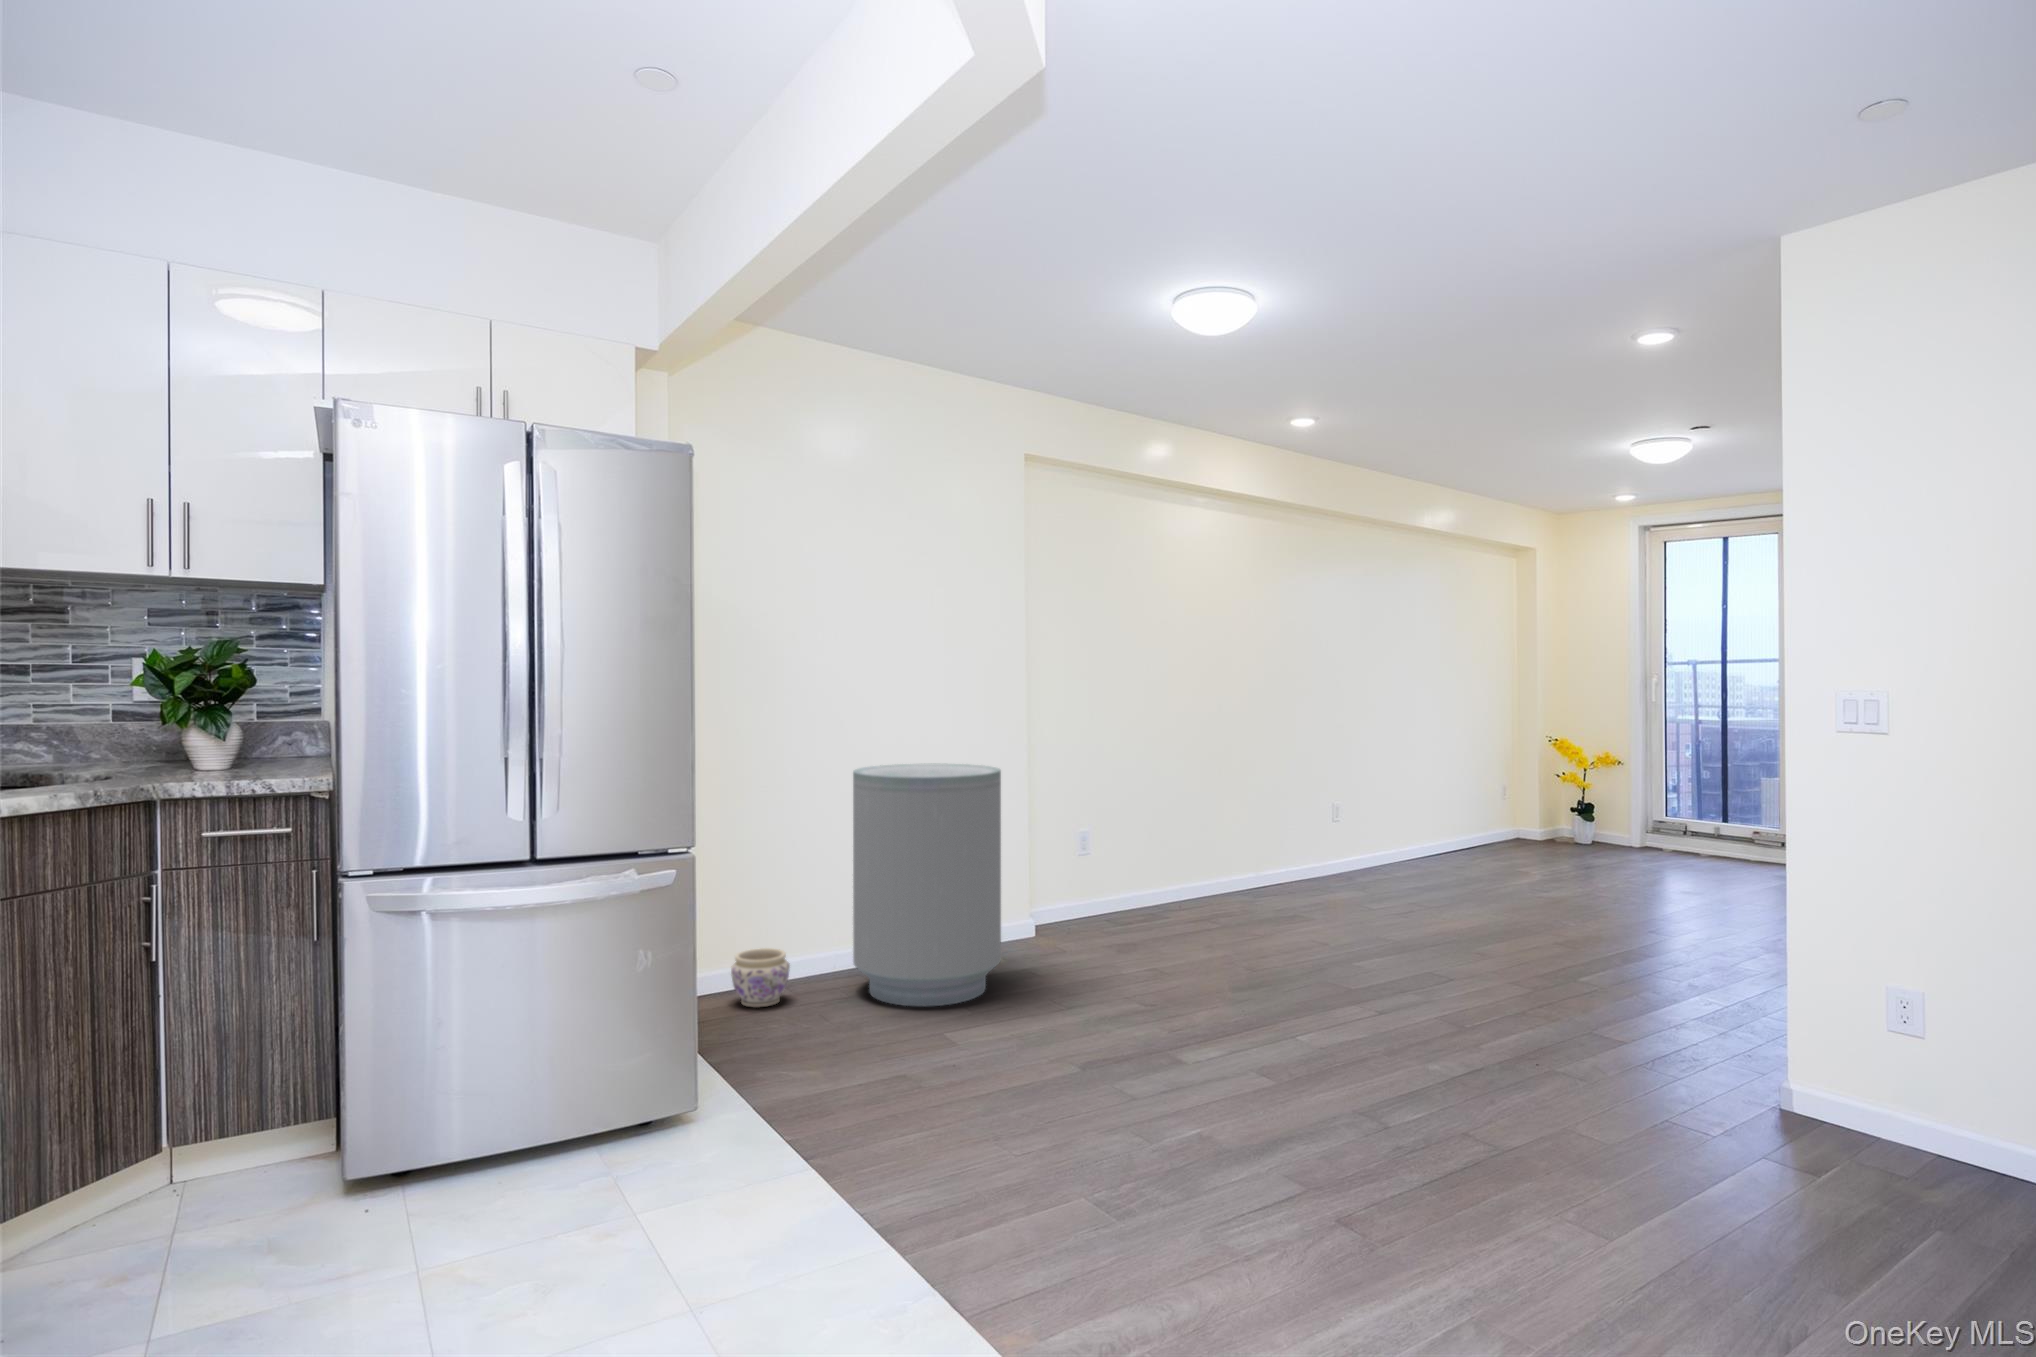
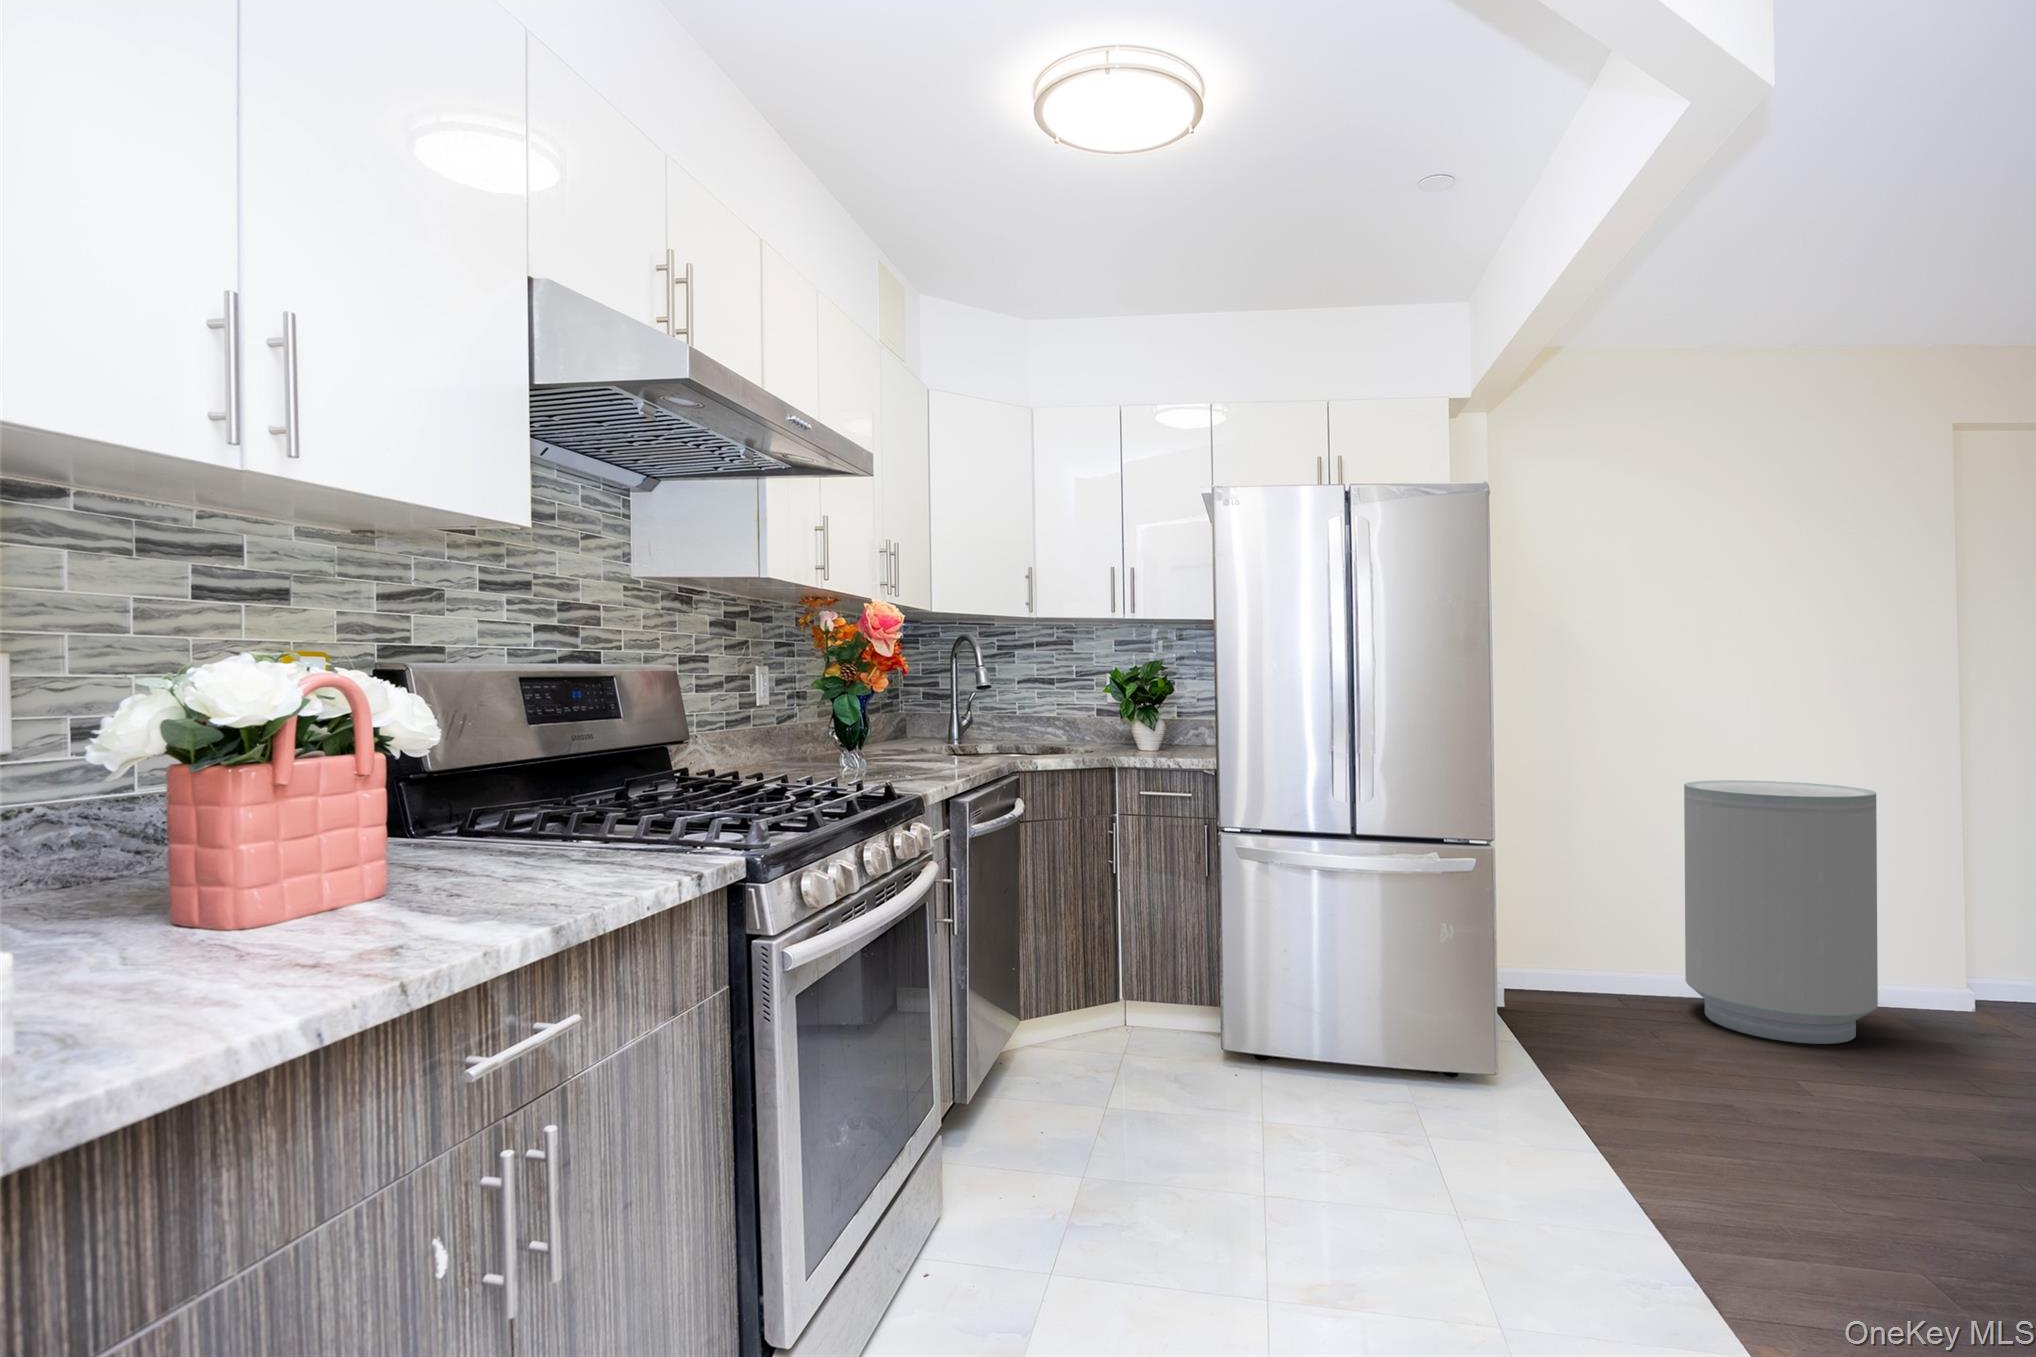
planter: present [731,948,790,1008] -> none [1551,947,1613,1004]

